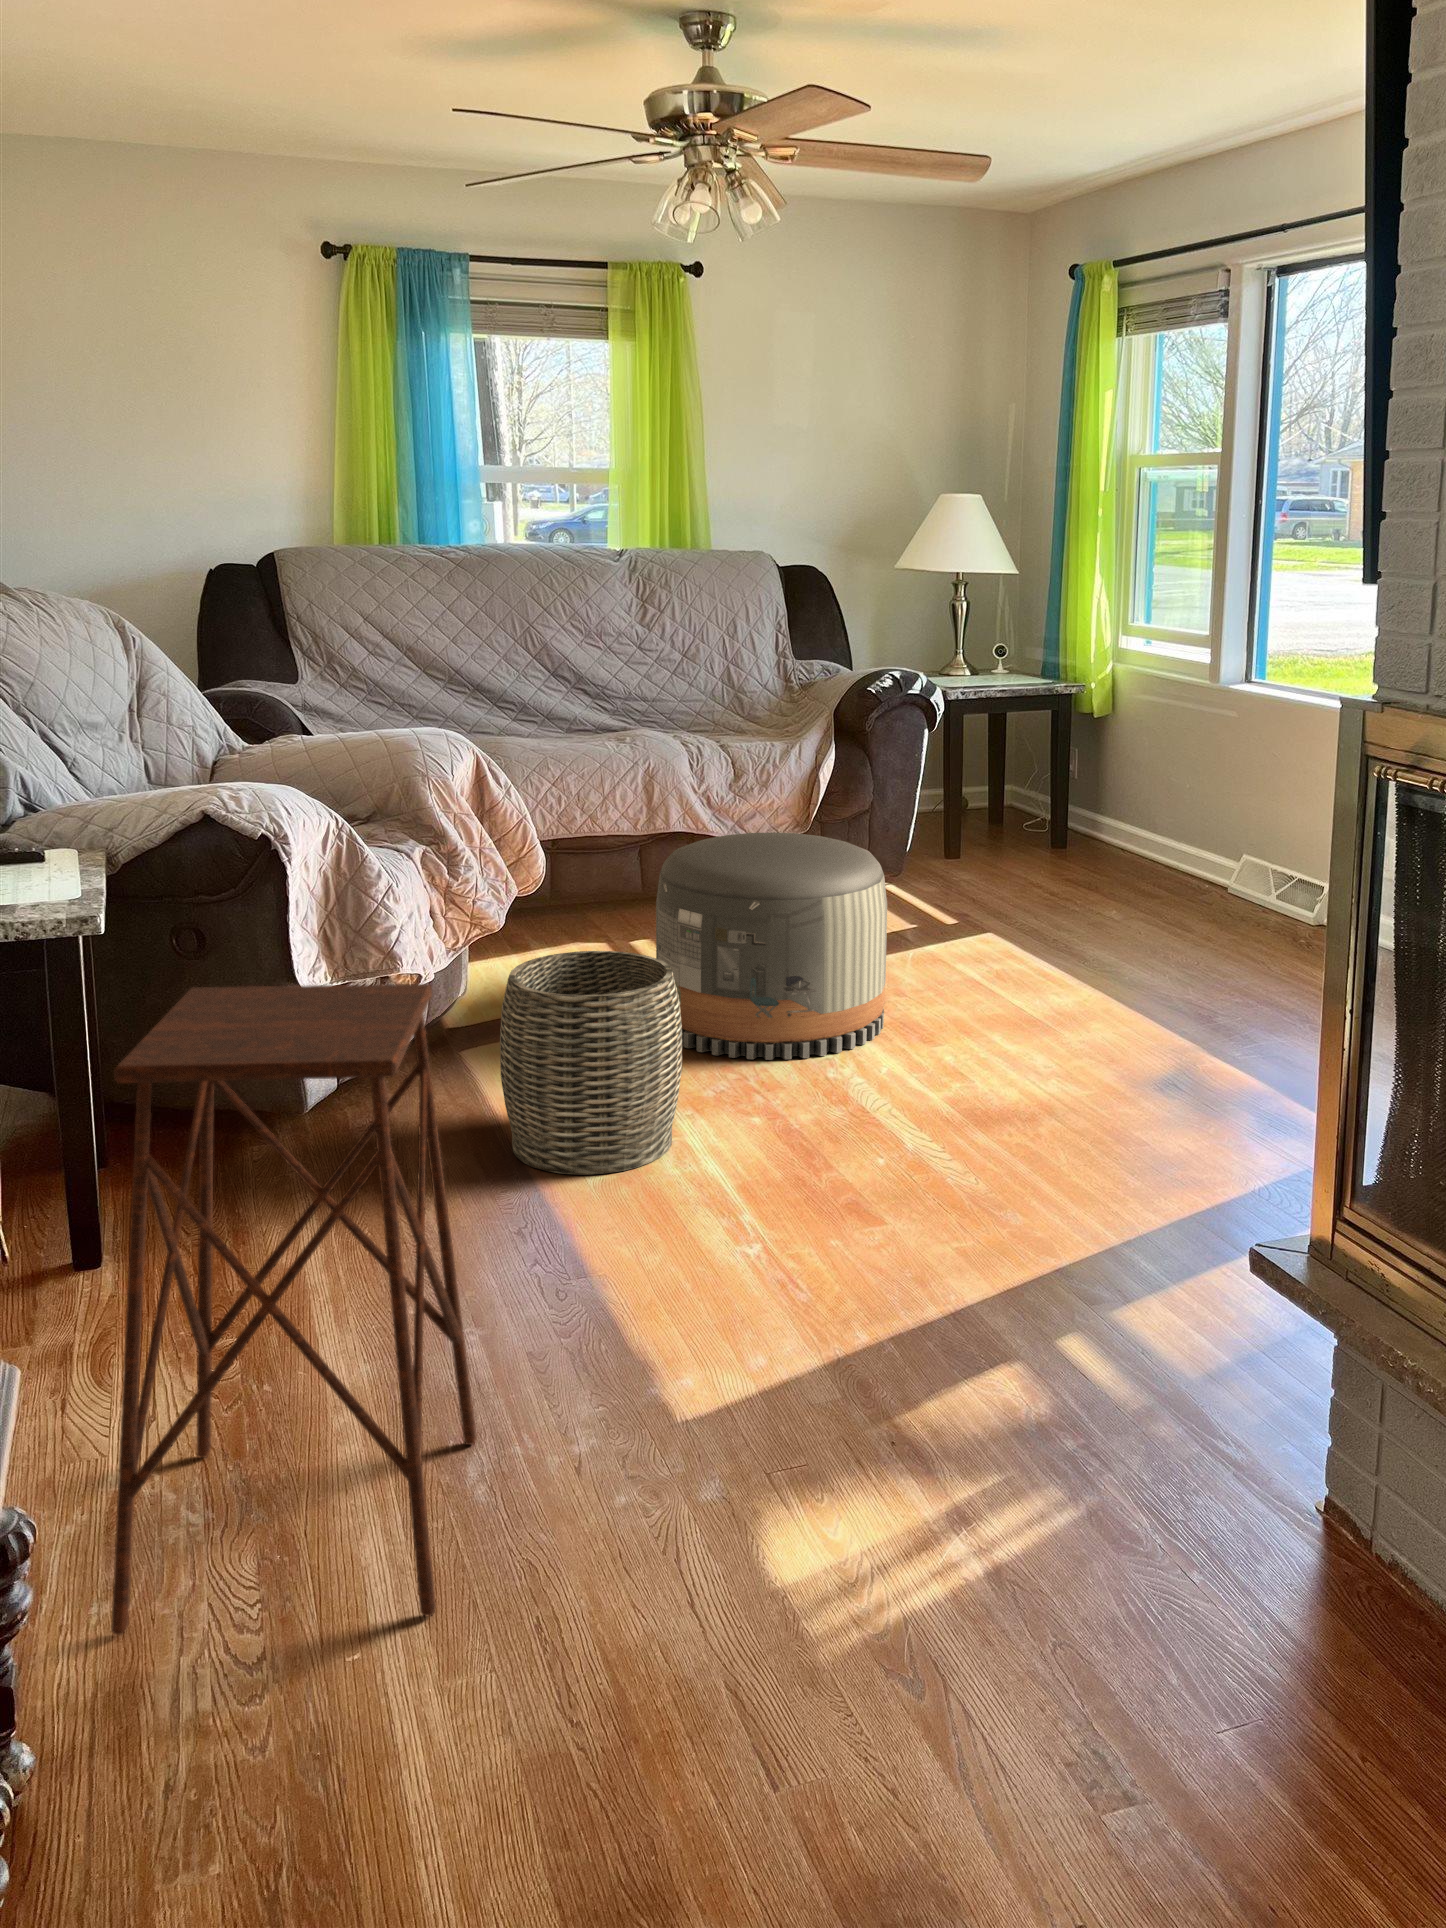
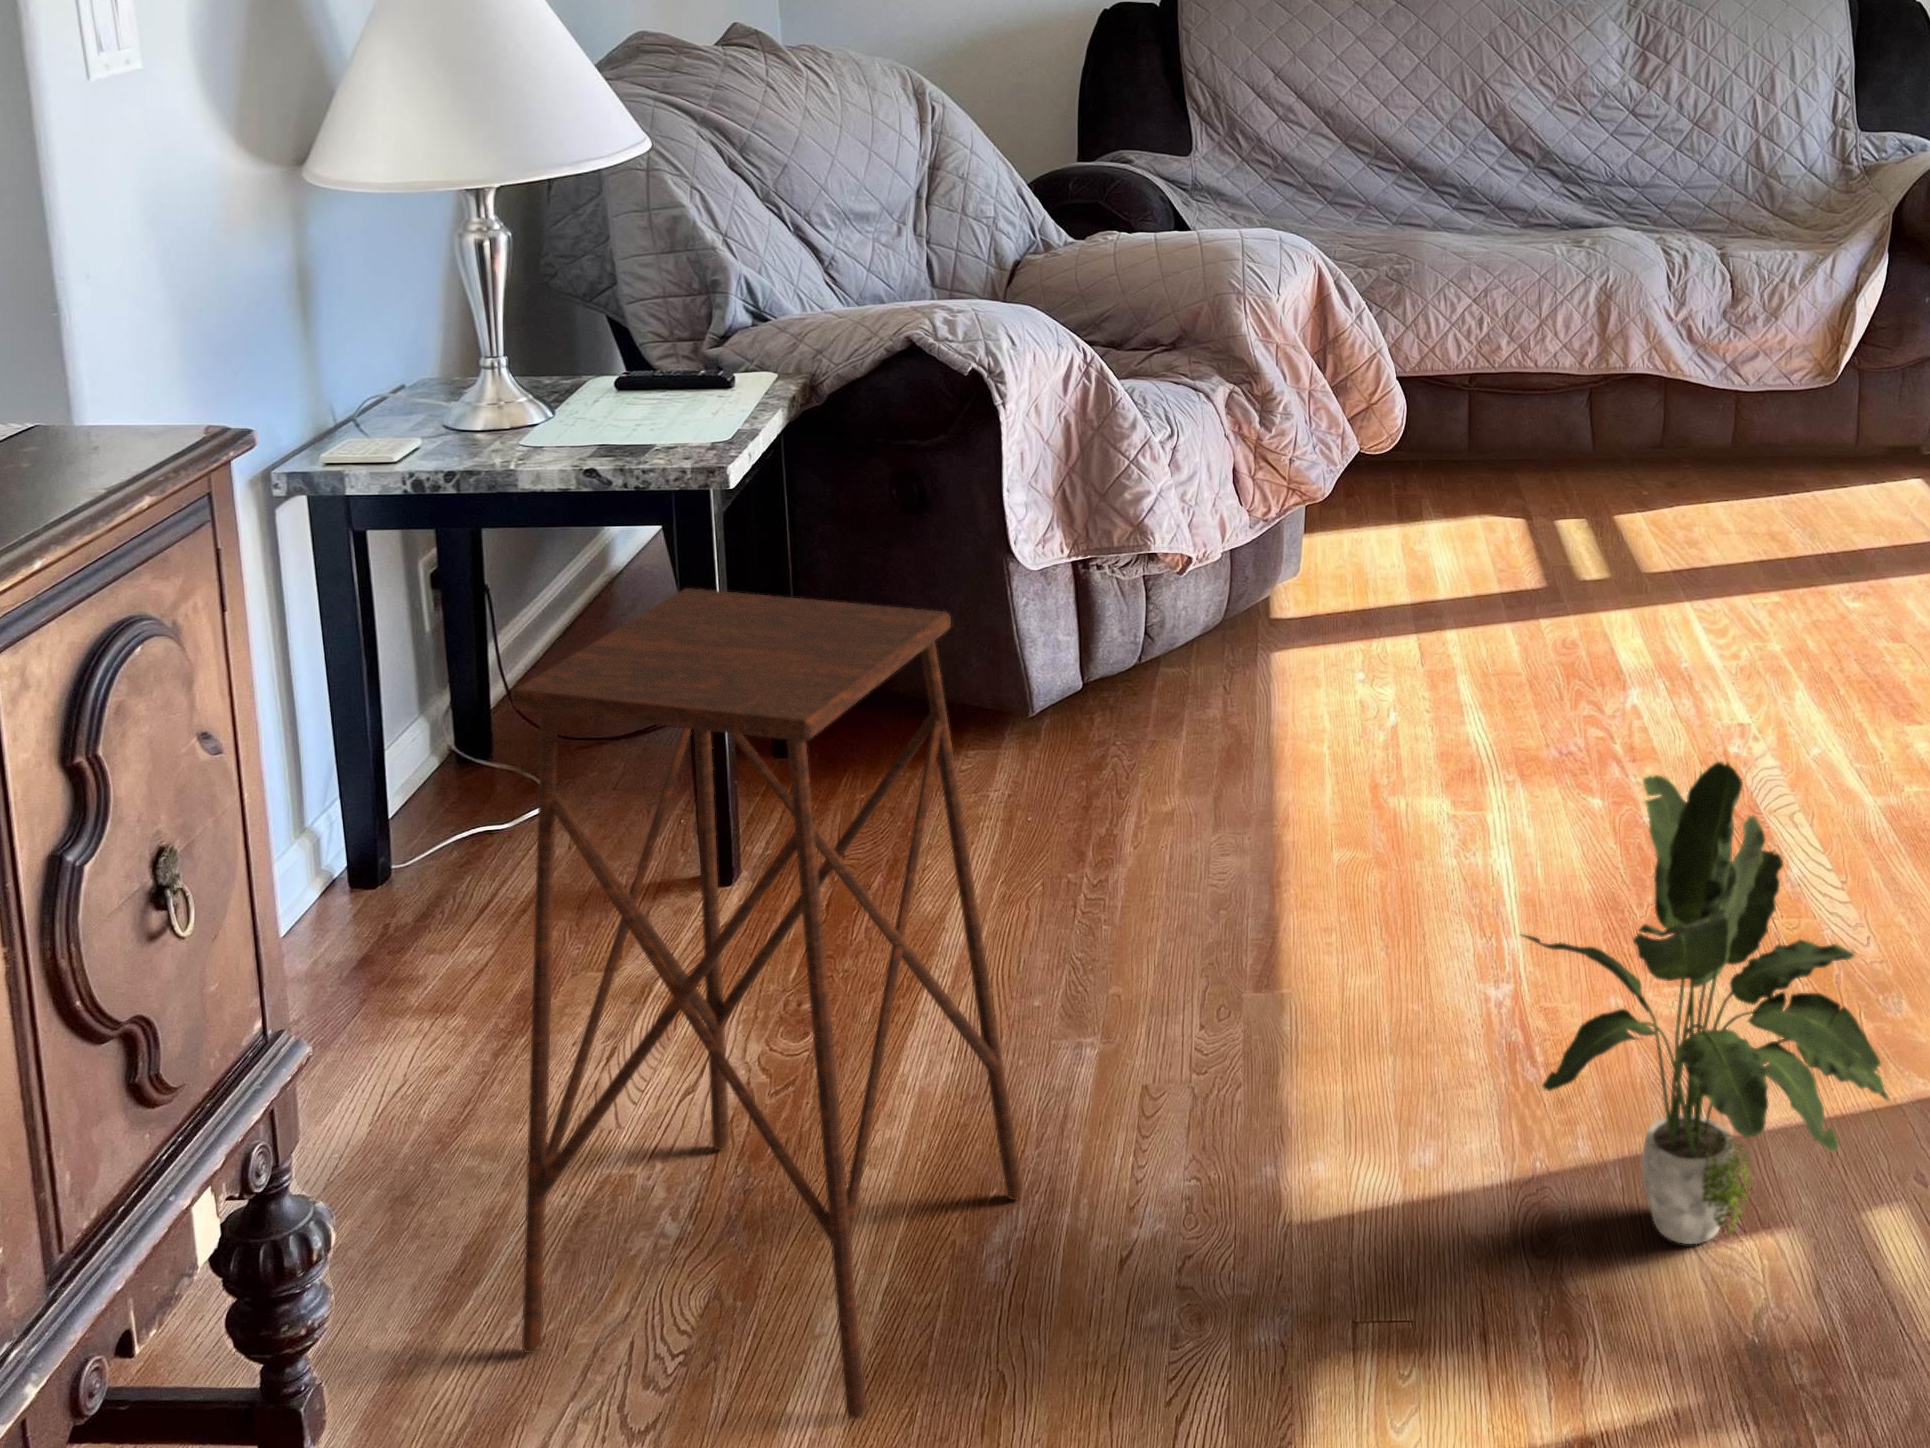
pouf: present [656,832,887,1060] -> none [1531,393,1861,719]
woven basket: present [500,951,682,1175] -> none [1246,548,1486,852]
potted plant: none [850,1041,1081,1380] -> present [1522,762,1889,1244]

